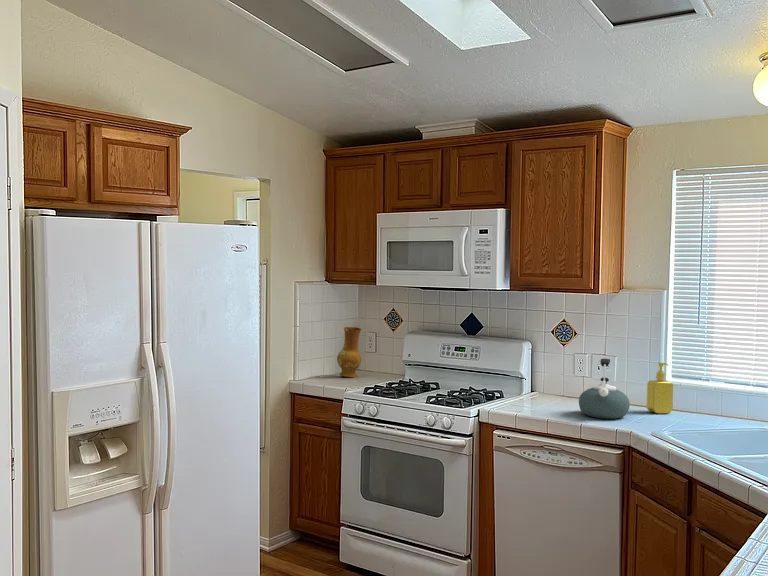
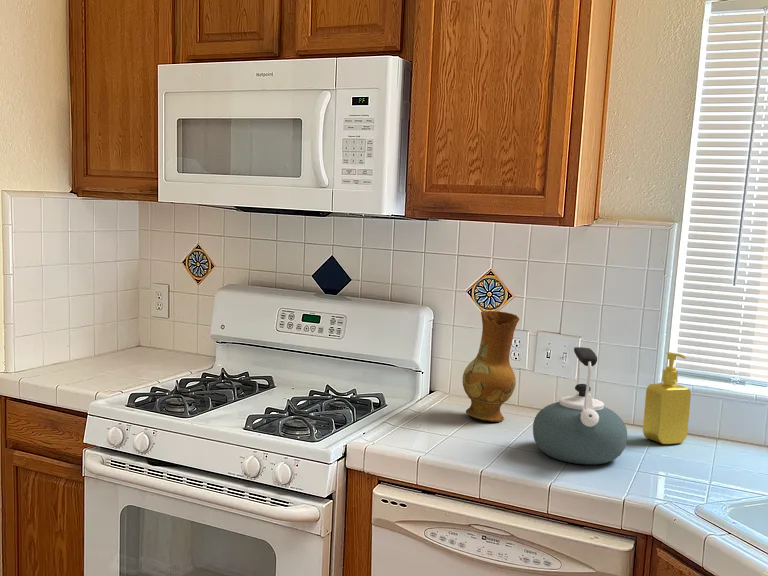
ceramic jug: present [337,327,361,378] -> present [463,311,519,422]

